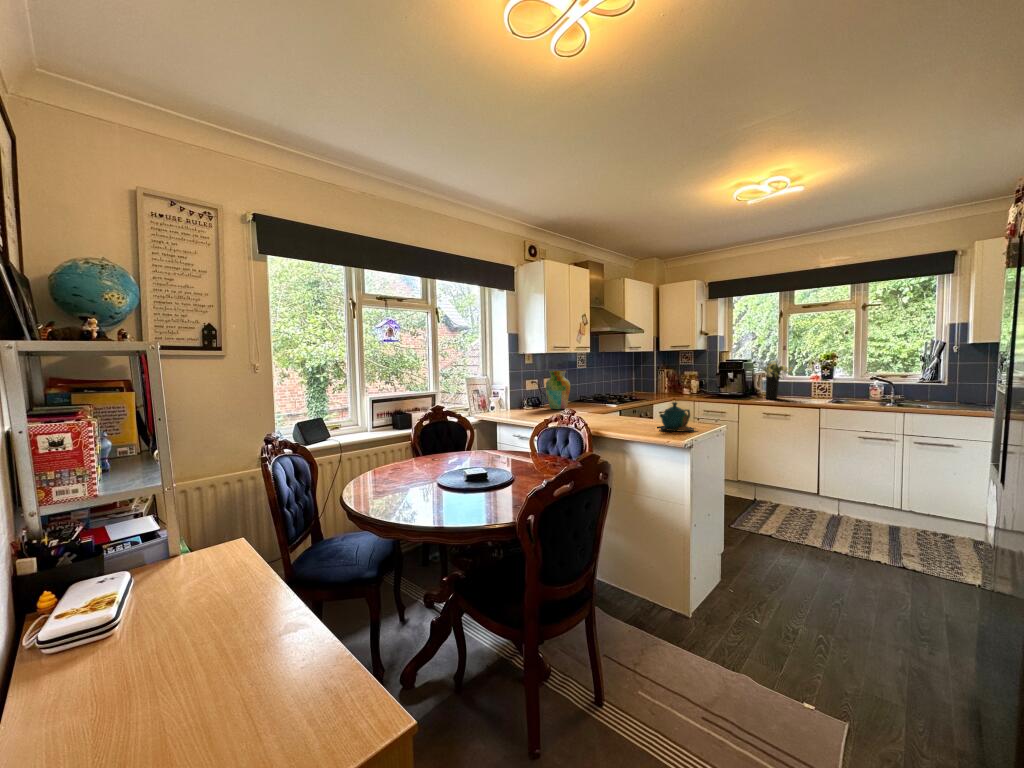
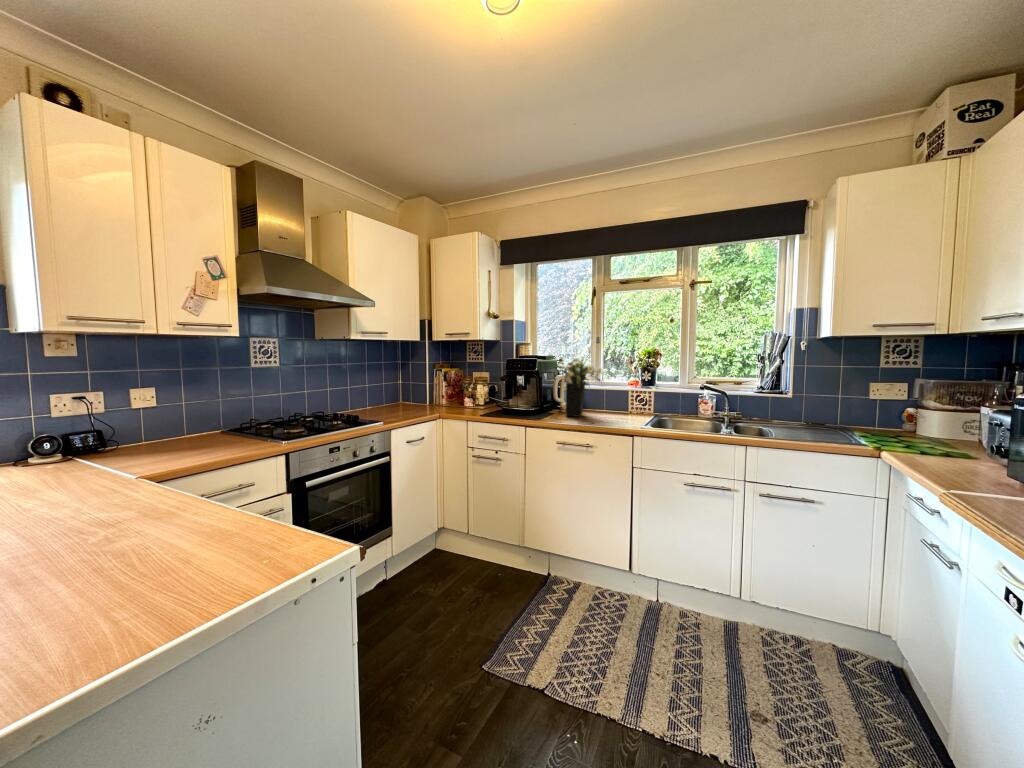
vase: present [546,371,570,409] -> none [82,373,156,461]
teapot: present [660,402,694,432] -> none [50,494,258,649]

